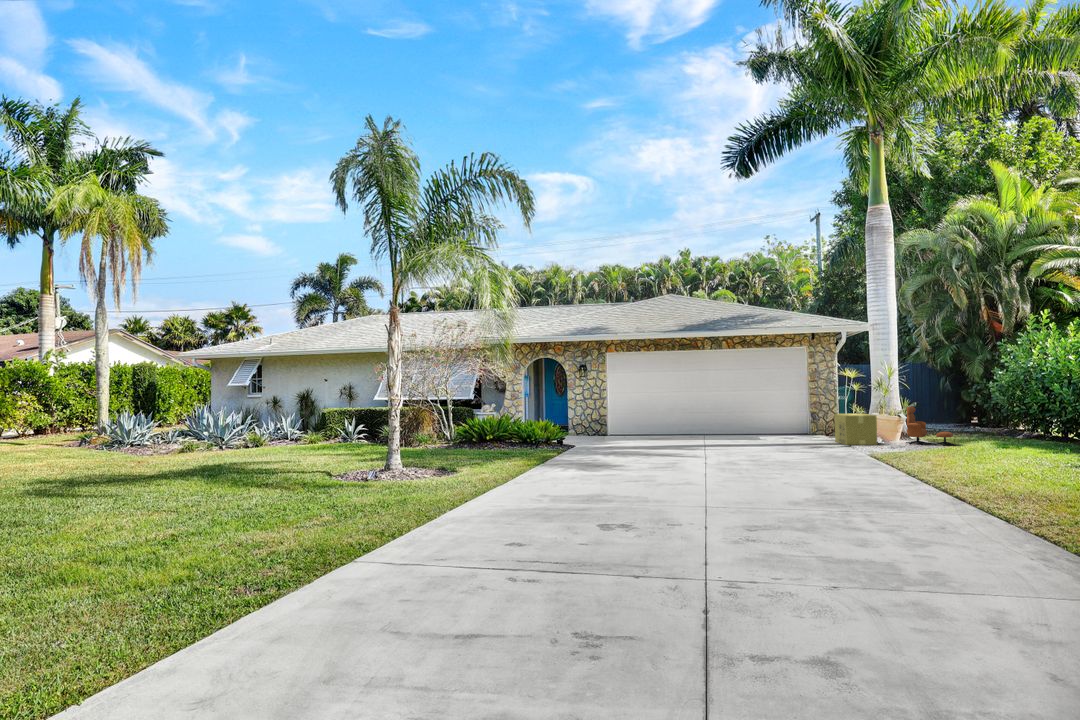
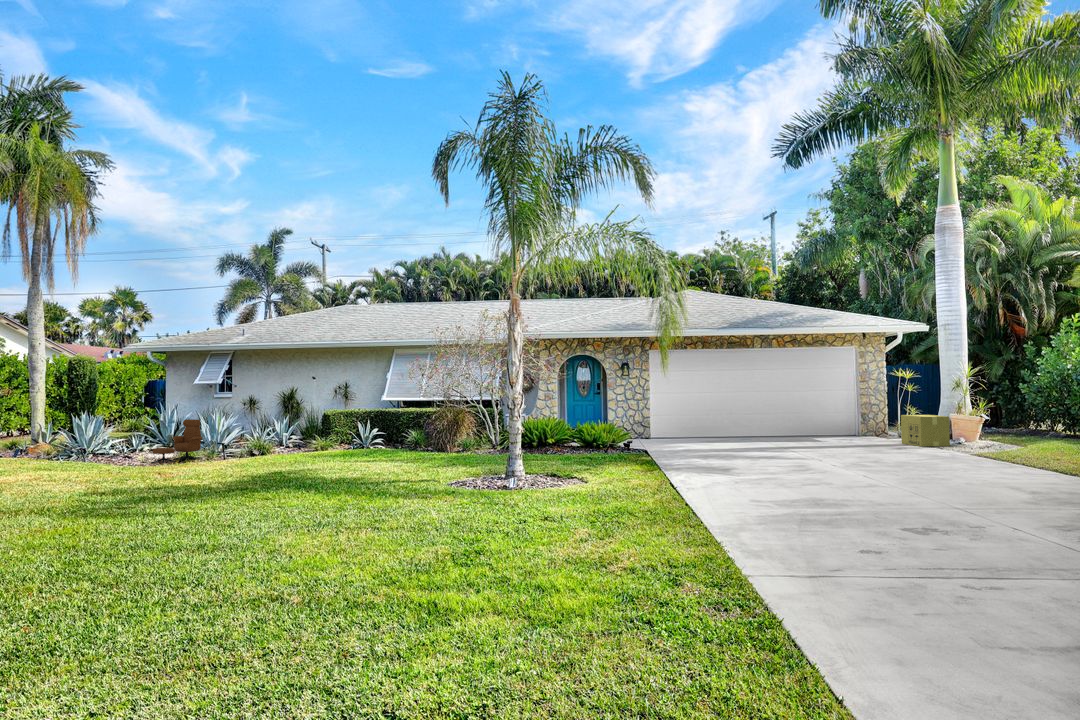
lounge chair: present [906,406,956,446] -> present [151,419,202,463]

